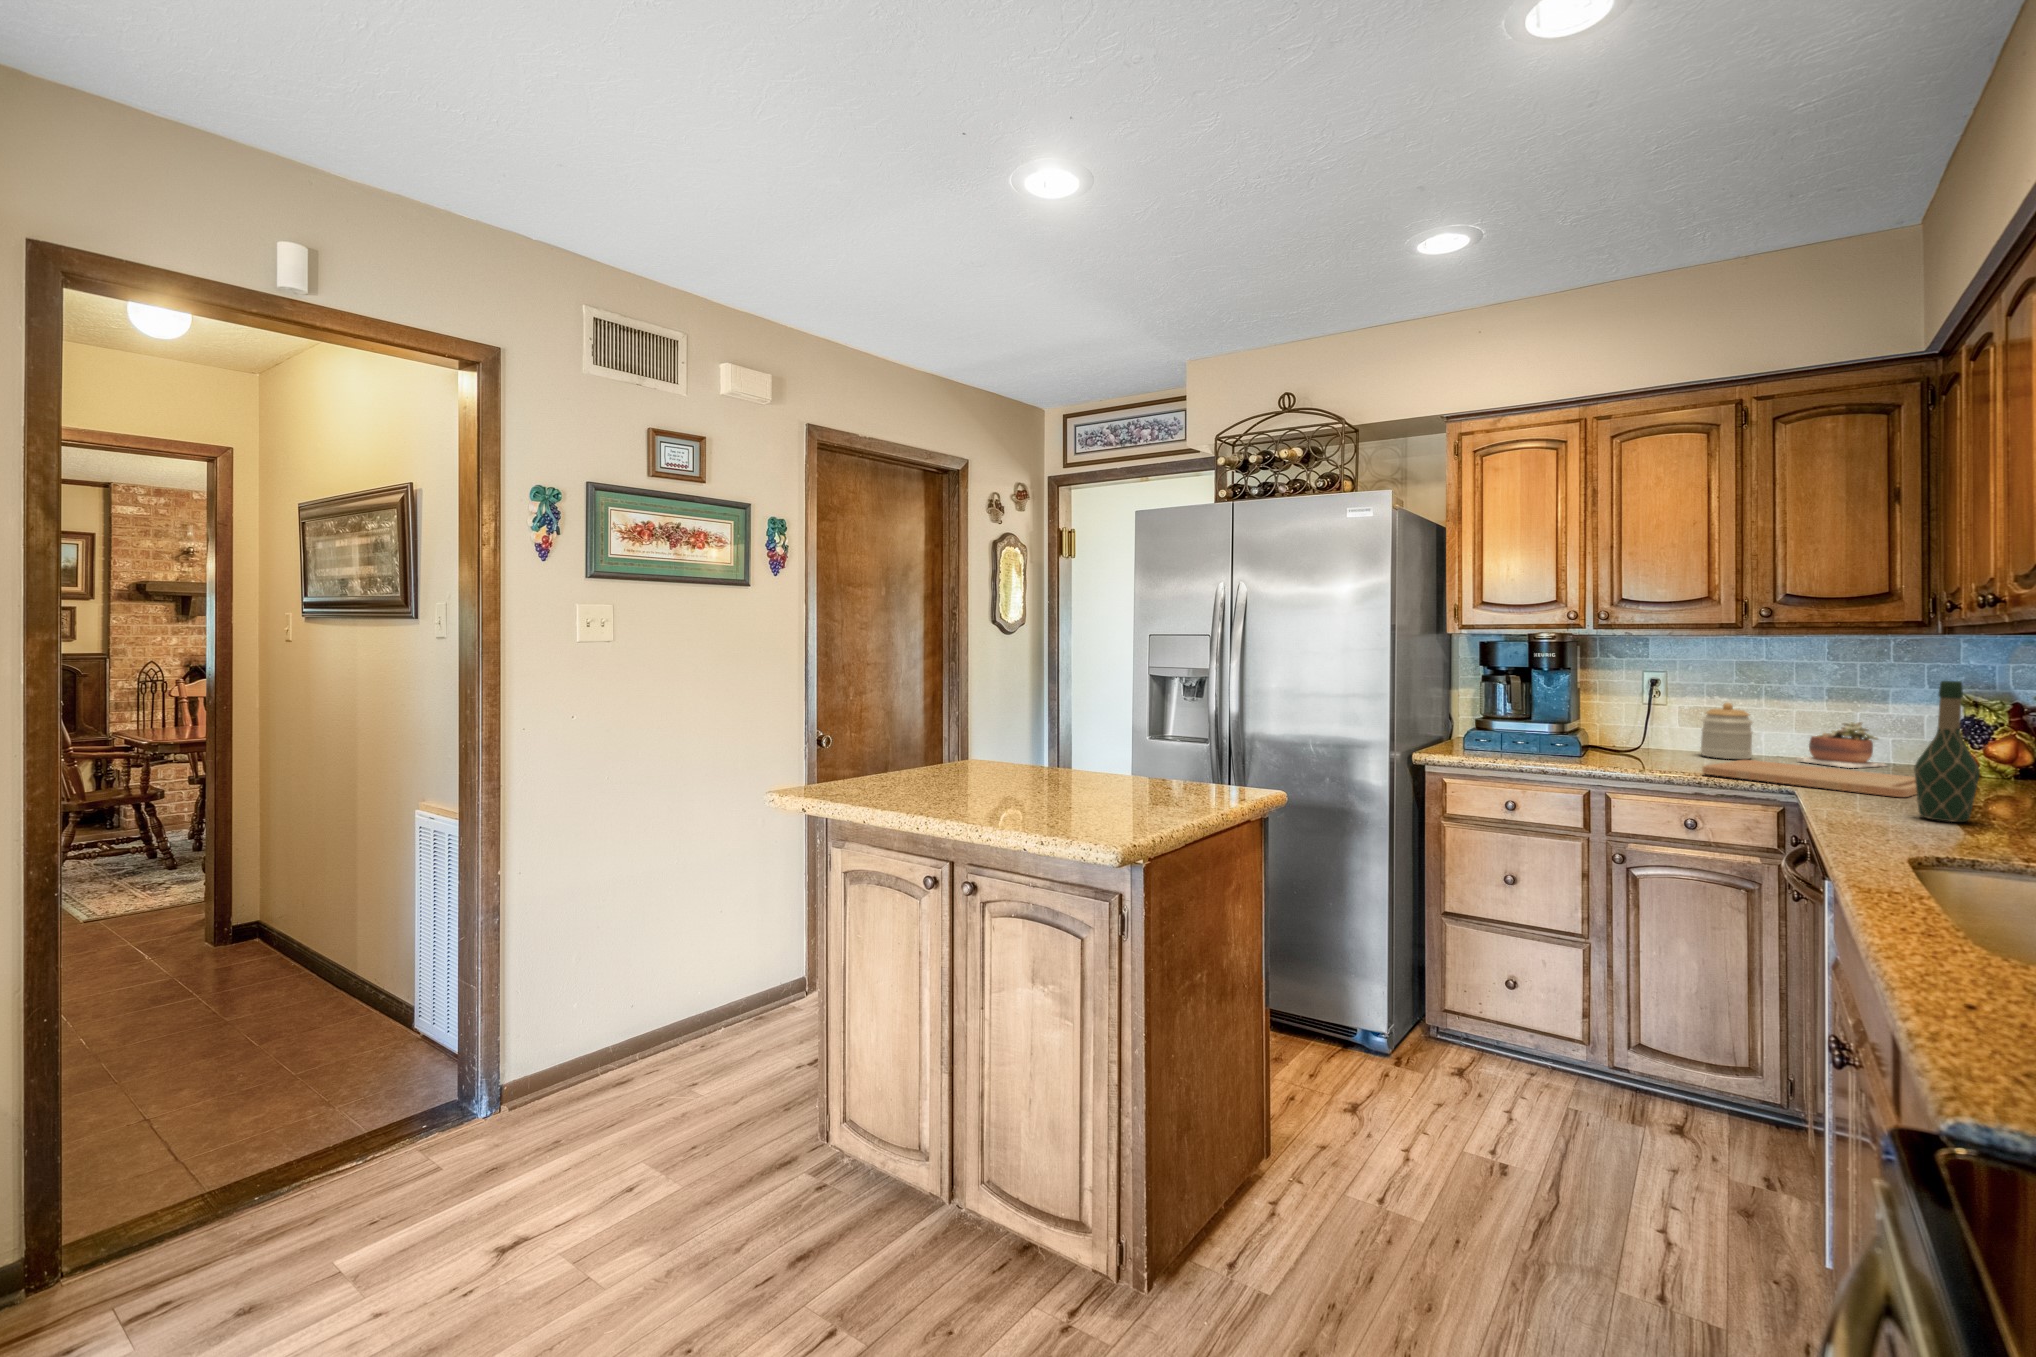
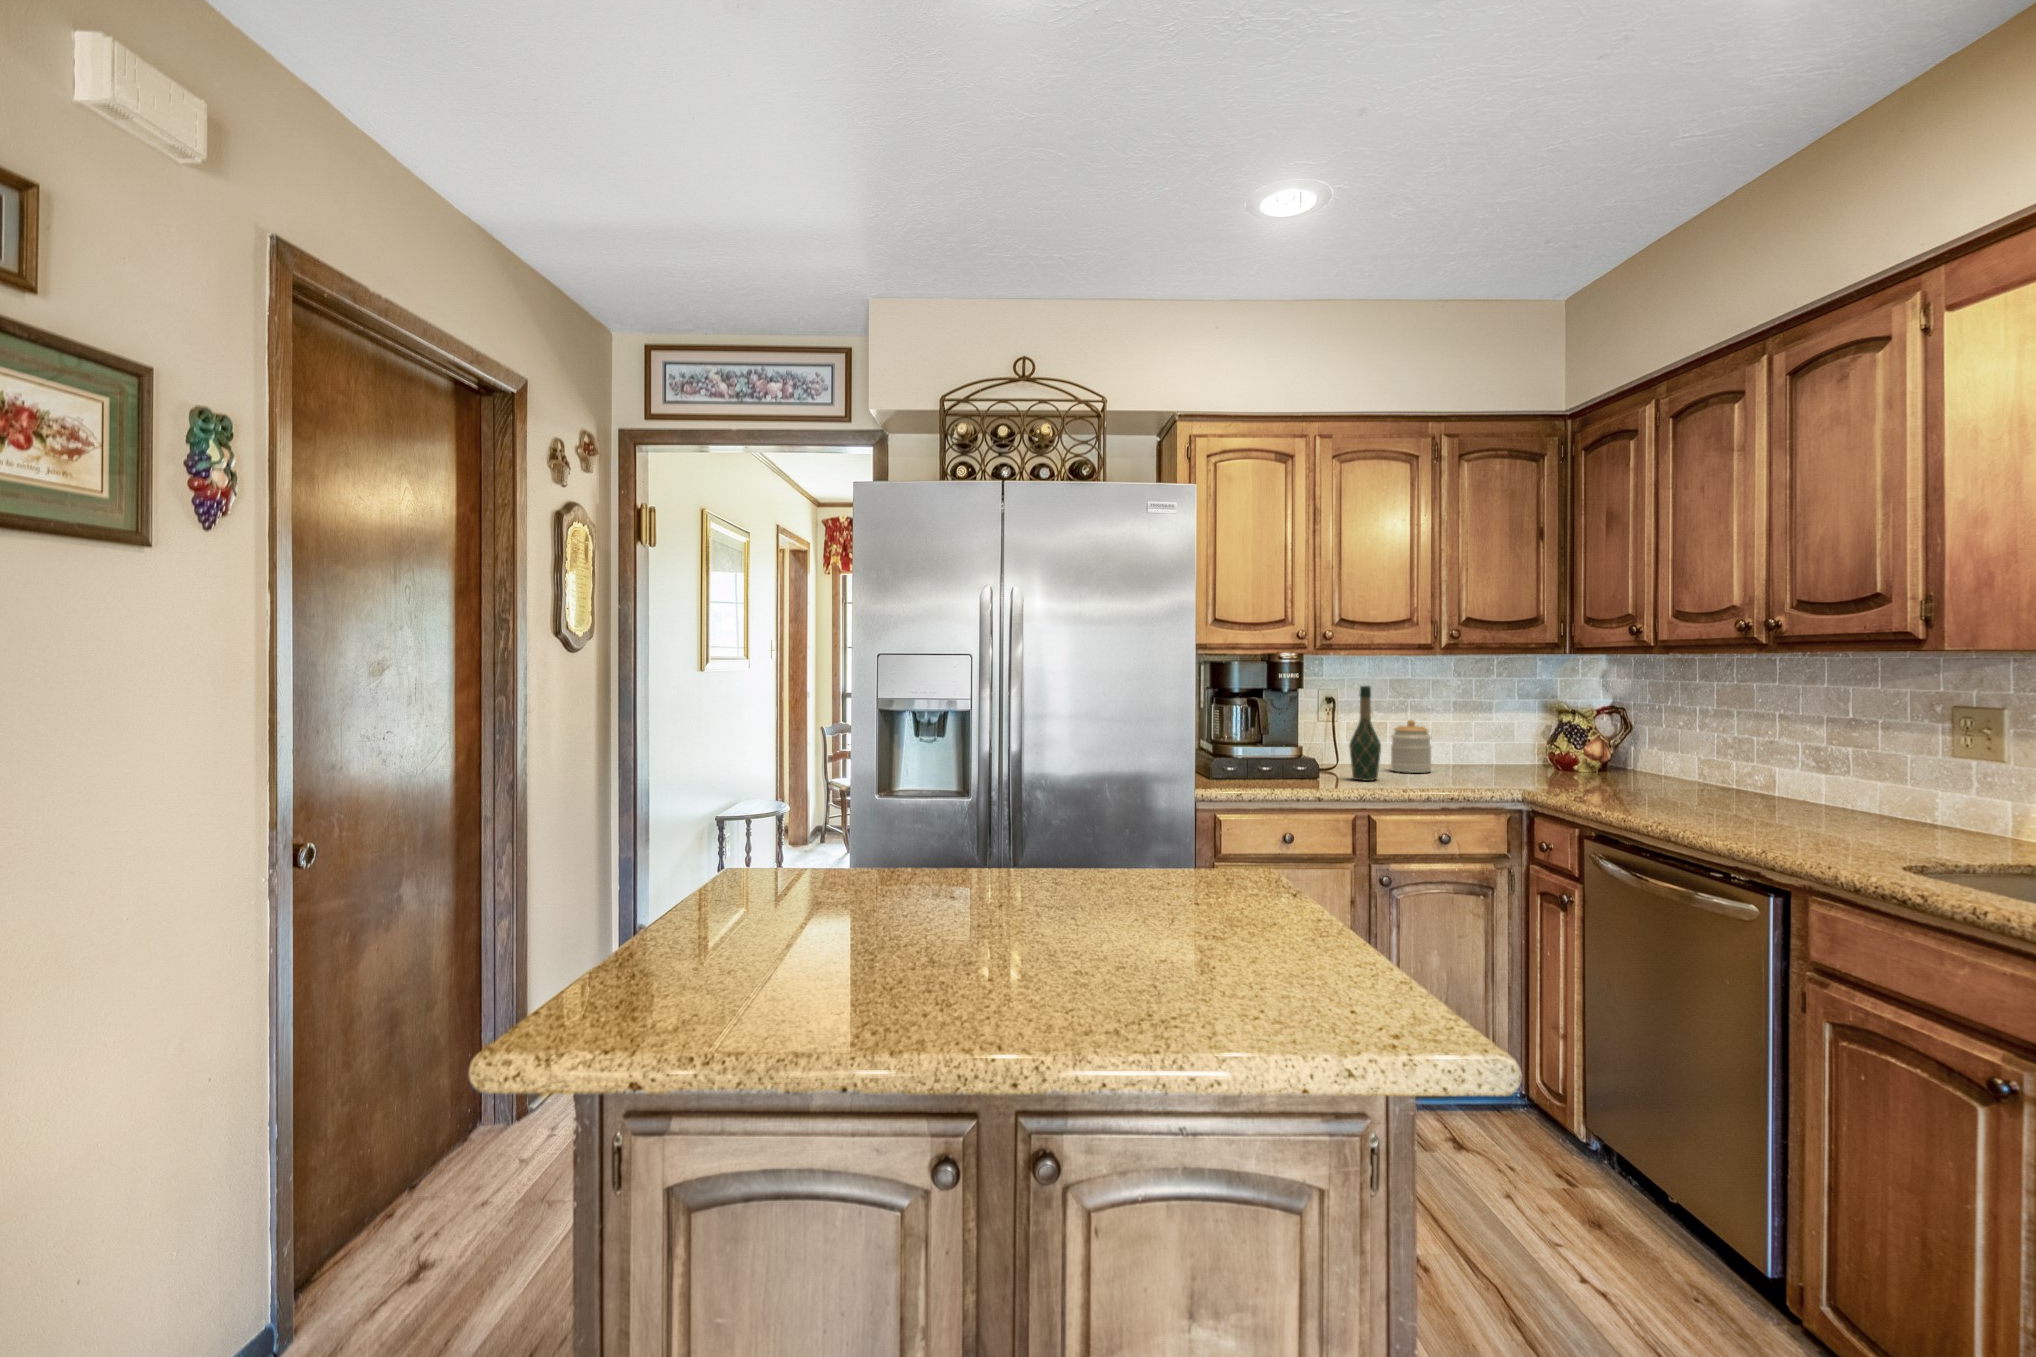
wine bottle: present [1914,681,1980,822] -> present [1349,686,1381,781]
succulent plant: present [1796,722,1886,768] -> none [1462,732,1520,774]
cutting board: present [1702,760,1917,797] -> none [1449,772,1617,797]

